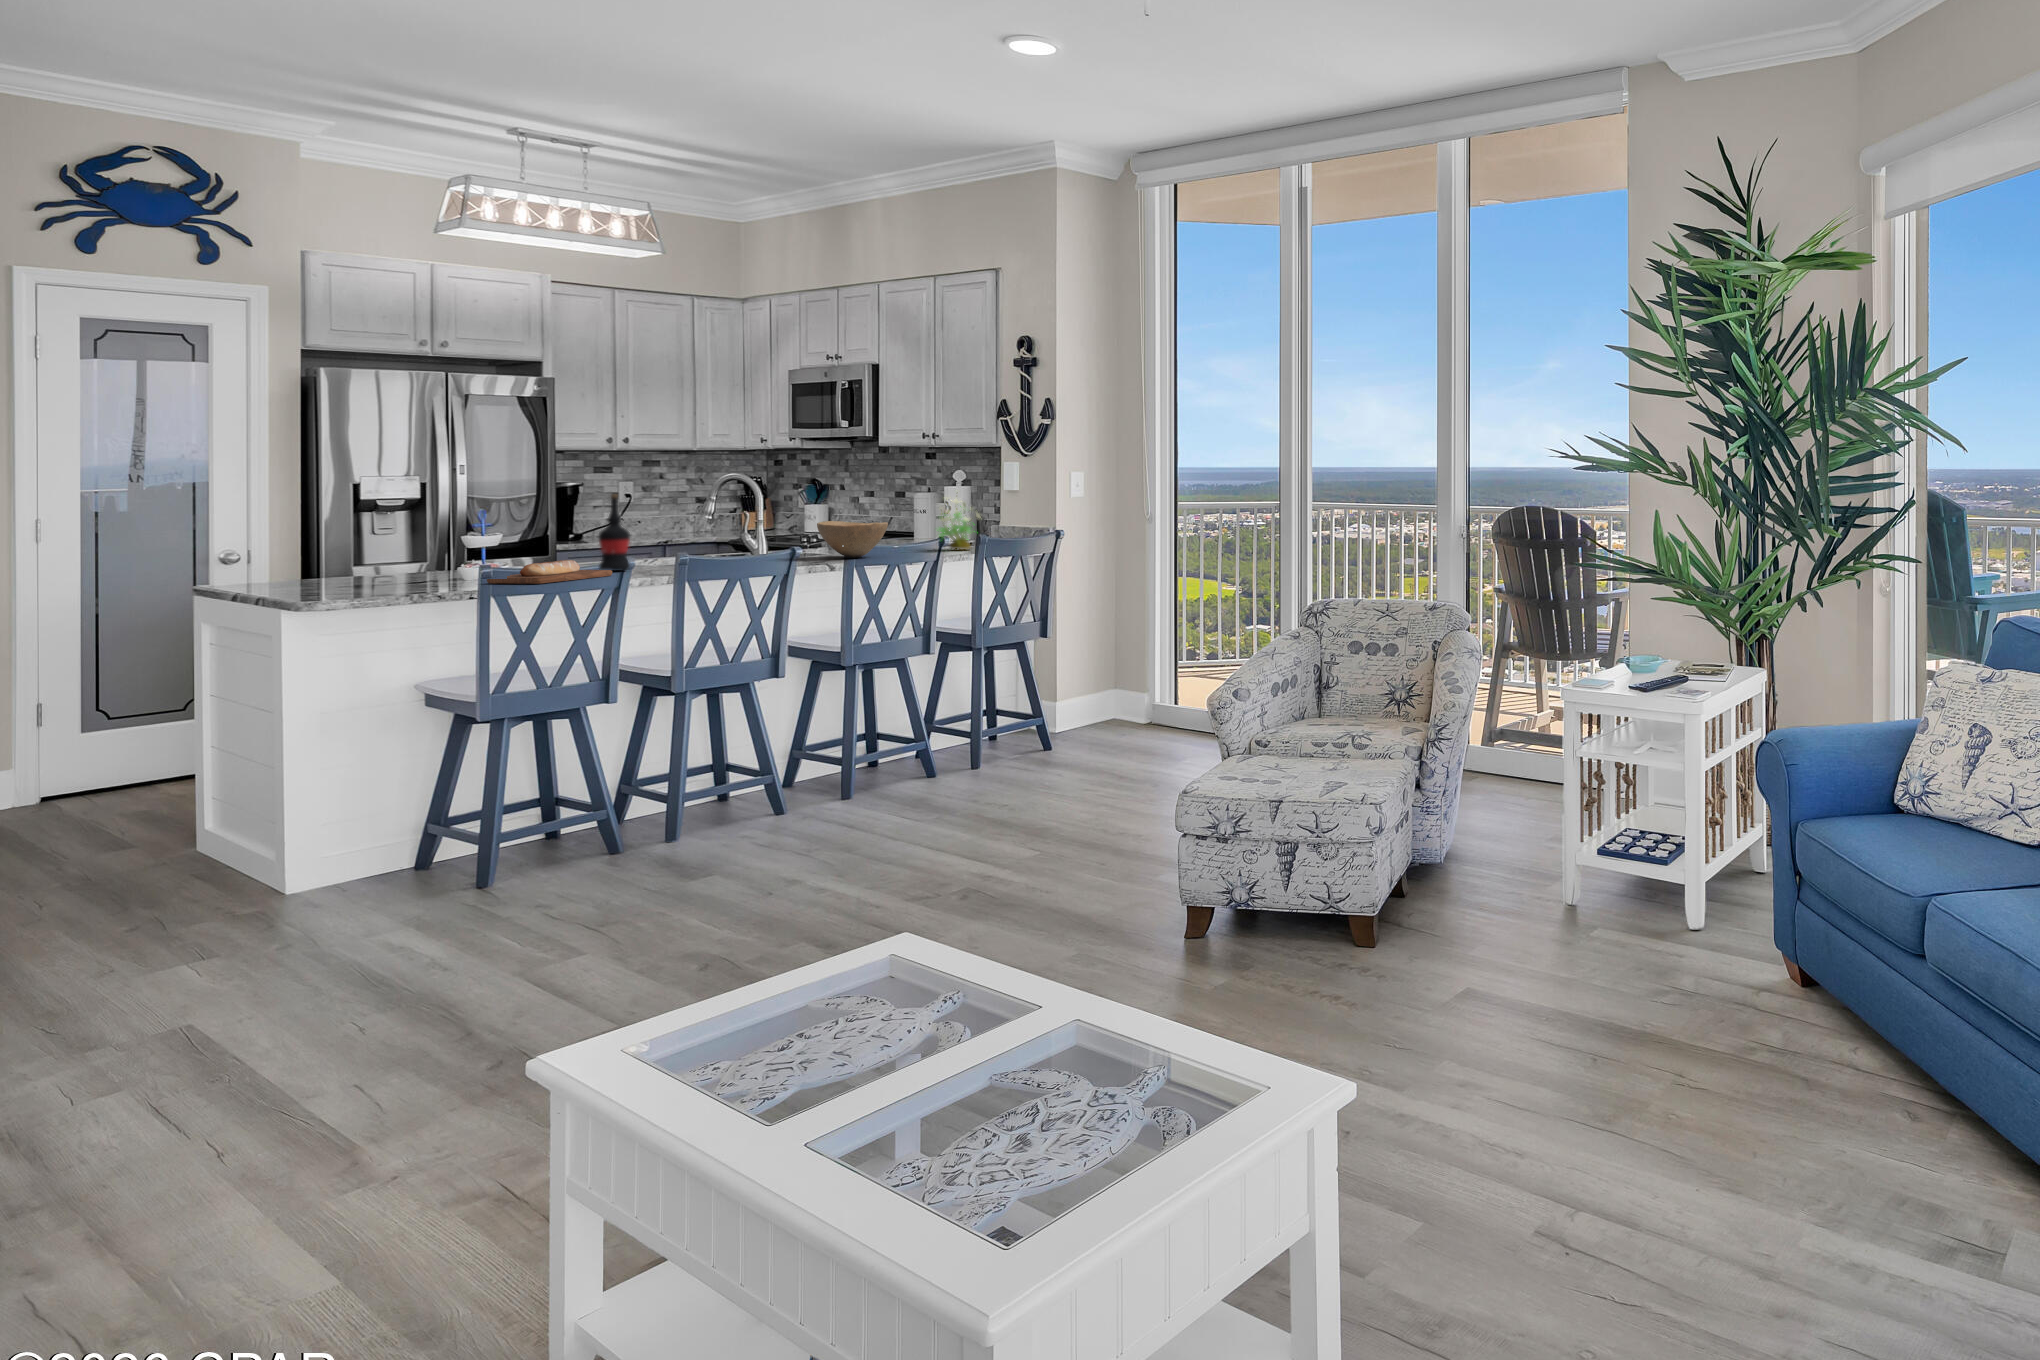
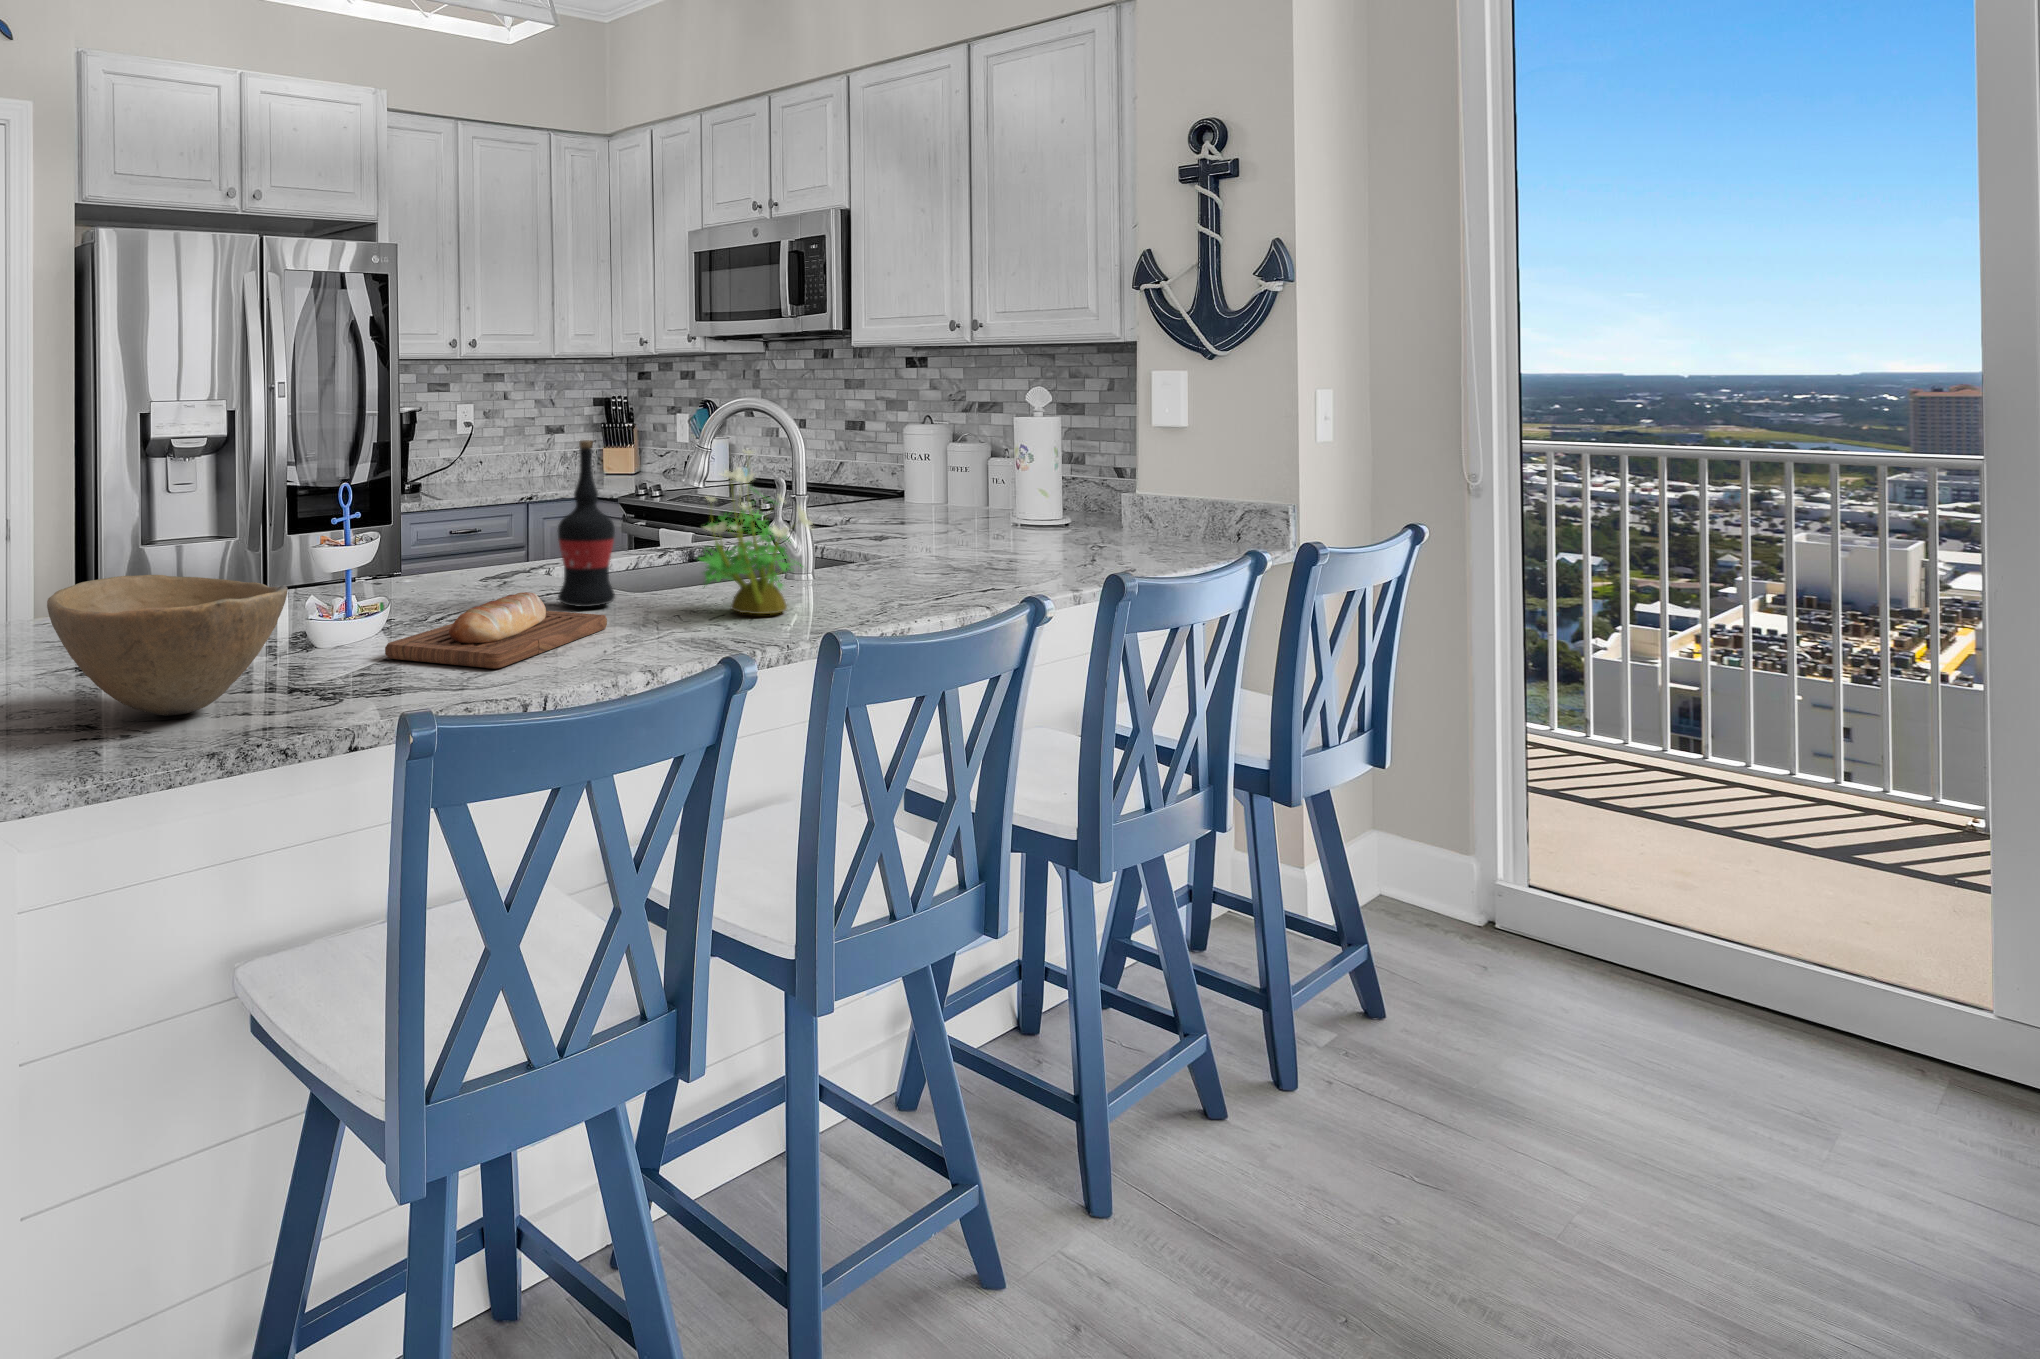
potted plant: present [937,492,979,549] -> present [699,450,812,614]
bowl: present [817,521,888,558] -> present [47,575,288,716]

